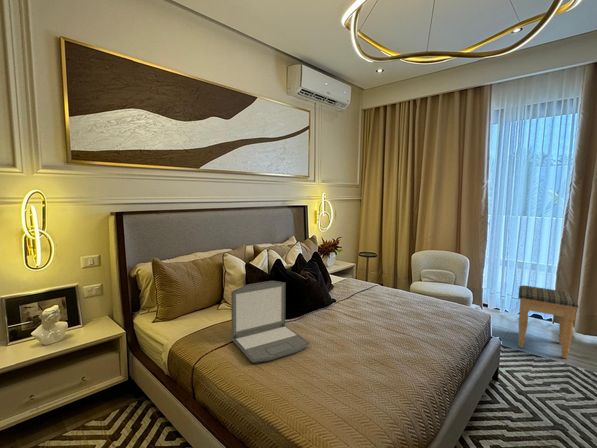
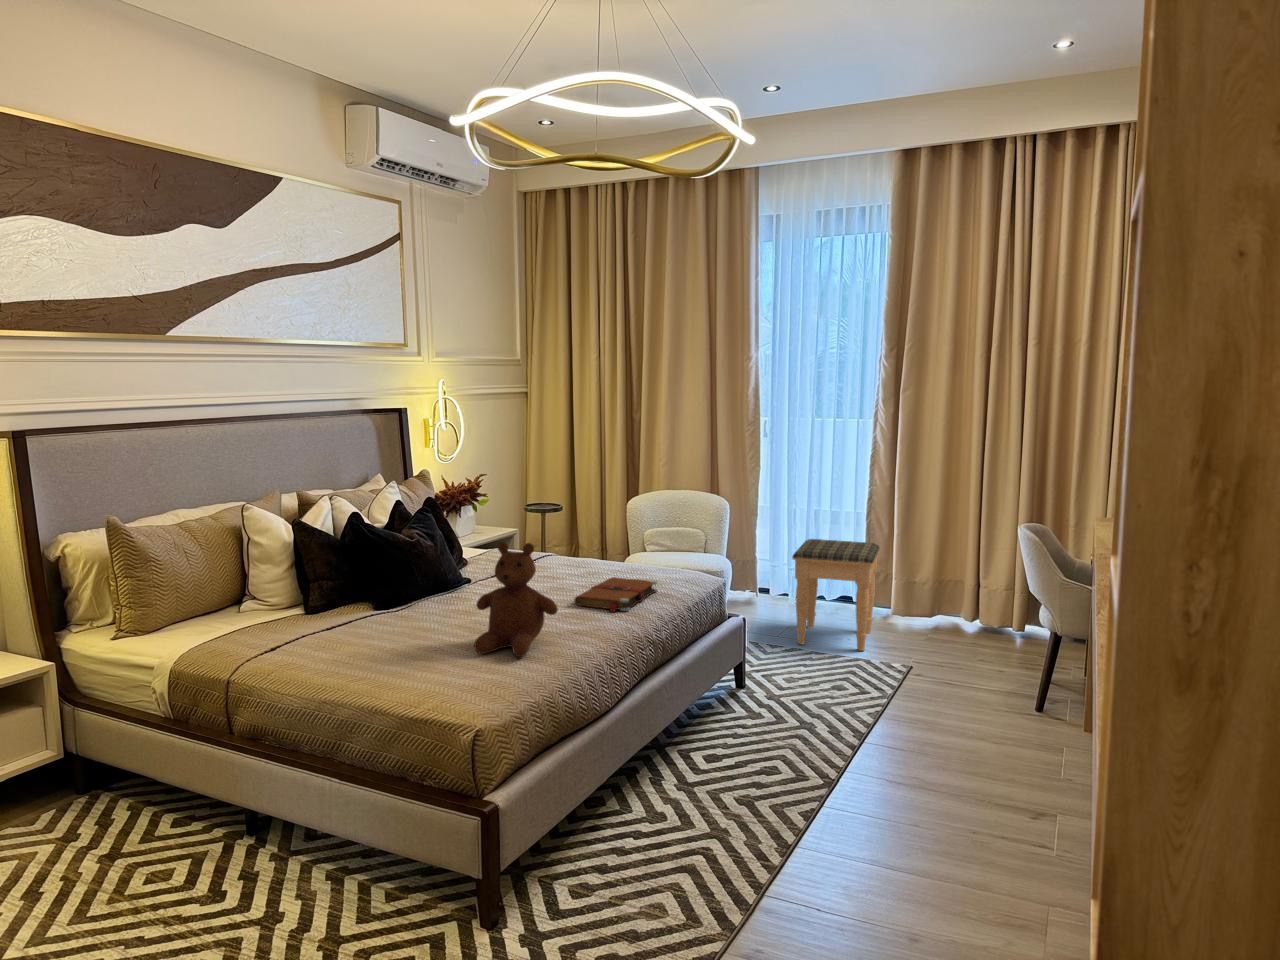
laptop: present [231,281,310,363] -> none [281,540,421,662]
teddy bear: none [344,293,401,378] -> present [474,542,558,657]
book: none [401,308,451,337] -> present [574,577,657,612]

